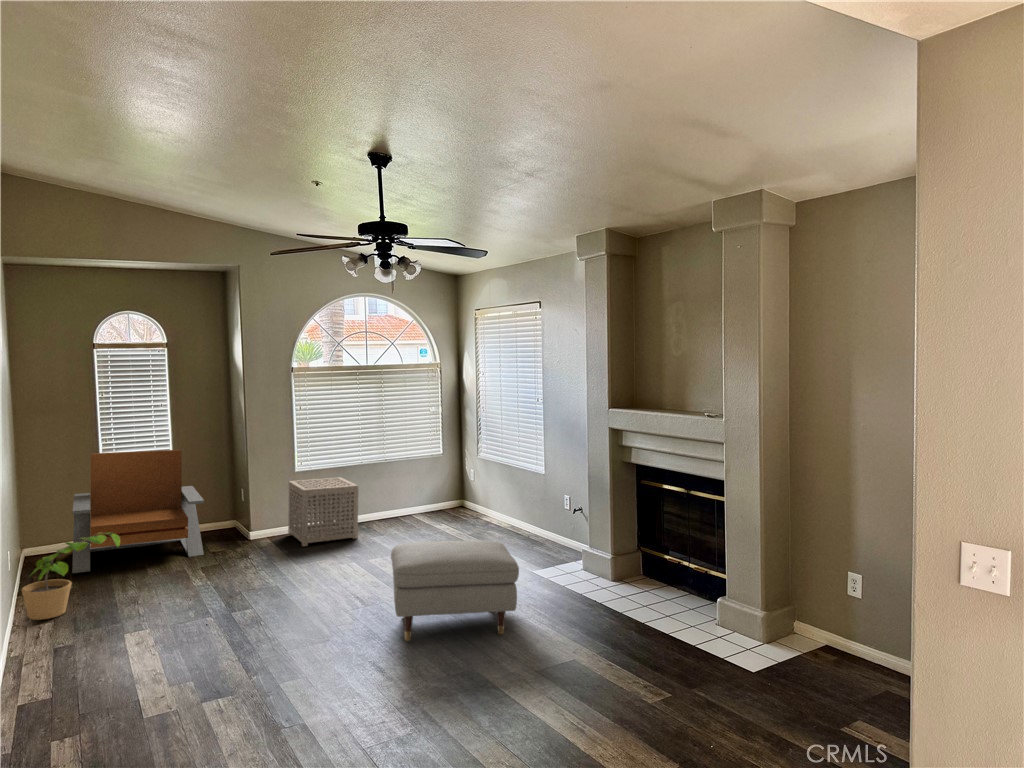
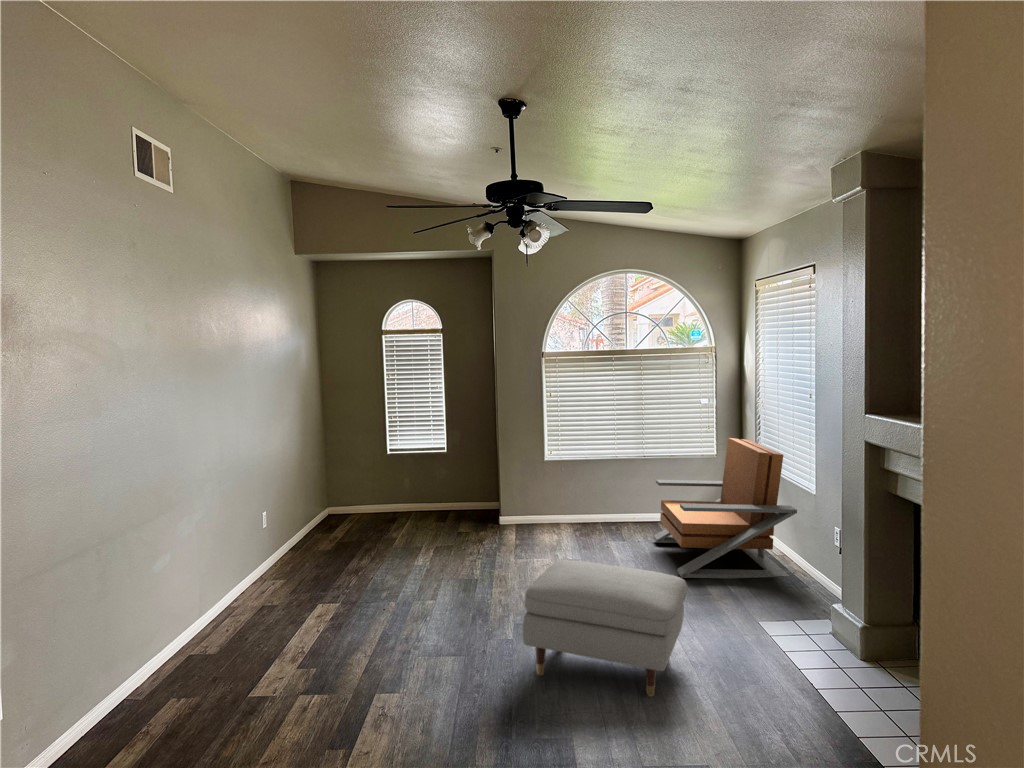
lounge chair: present [72,450,204,573] -> present [654,438,797,578]
side table: present [288,477,358,546] -> none [537,471,599,542]
potted plant: present [22,533,120,620] -> none [279,503,354,573]

